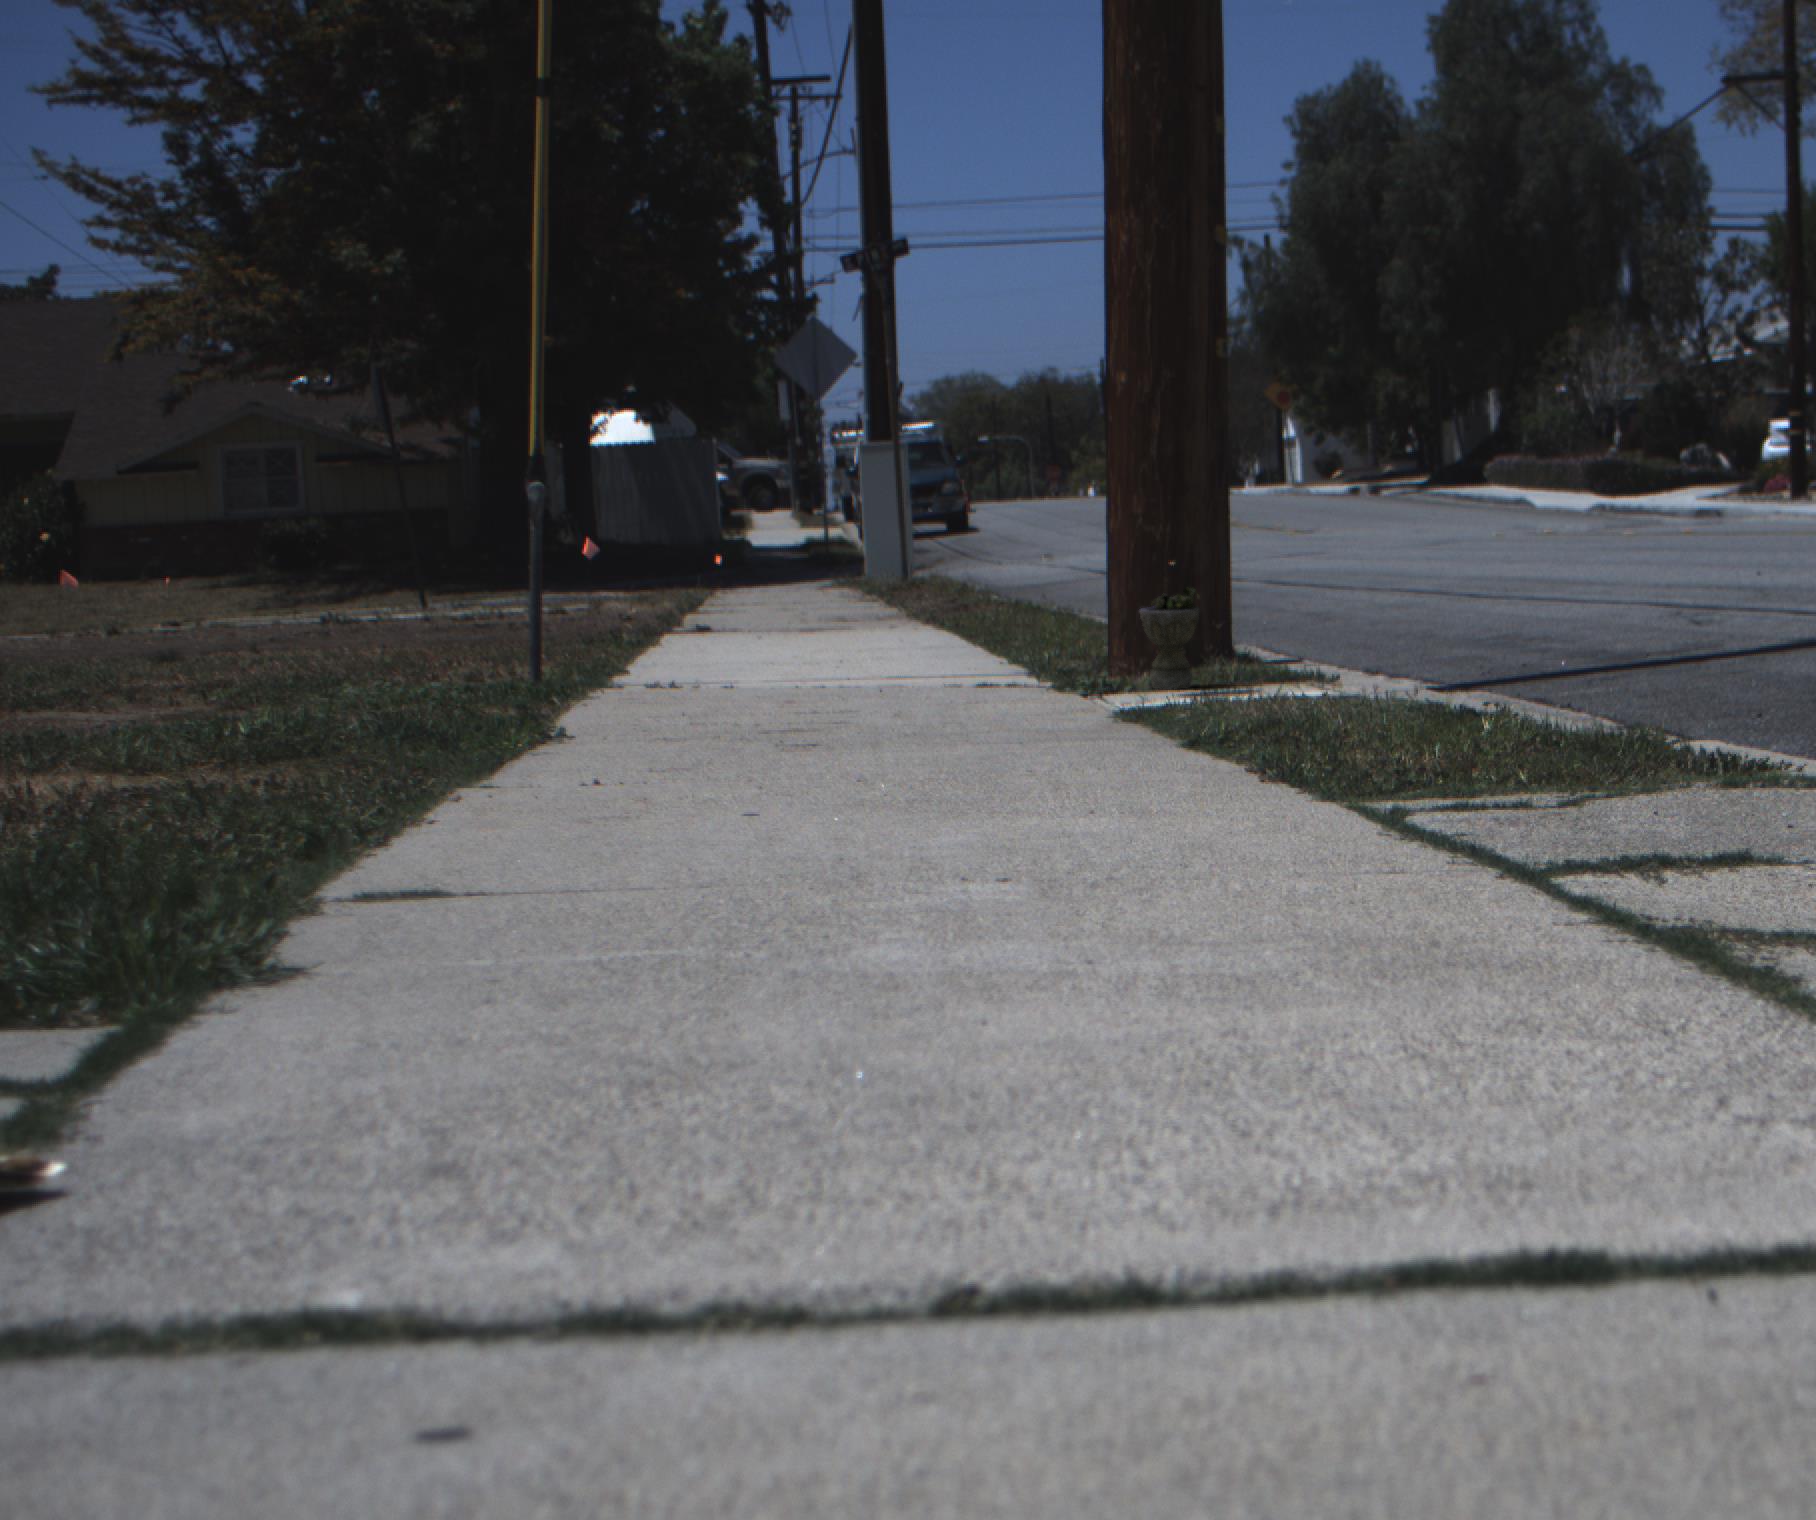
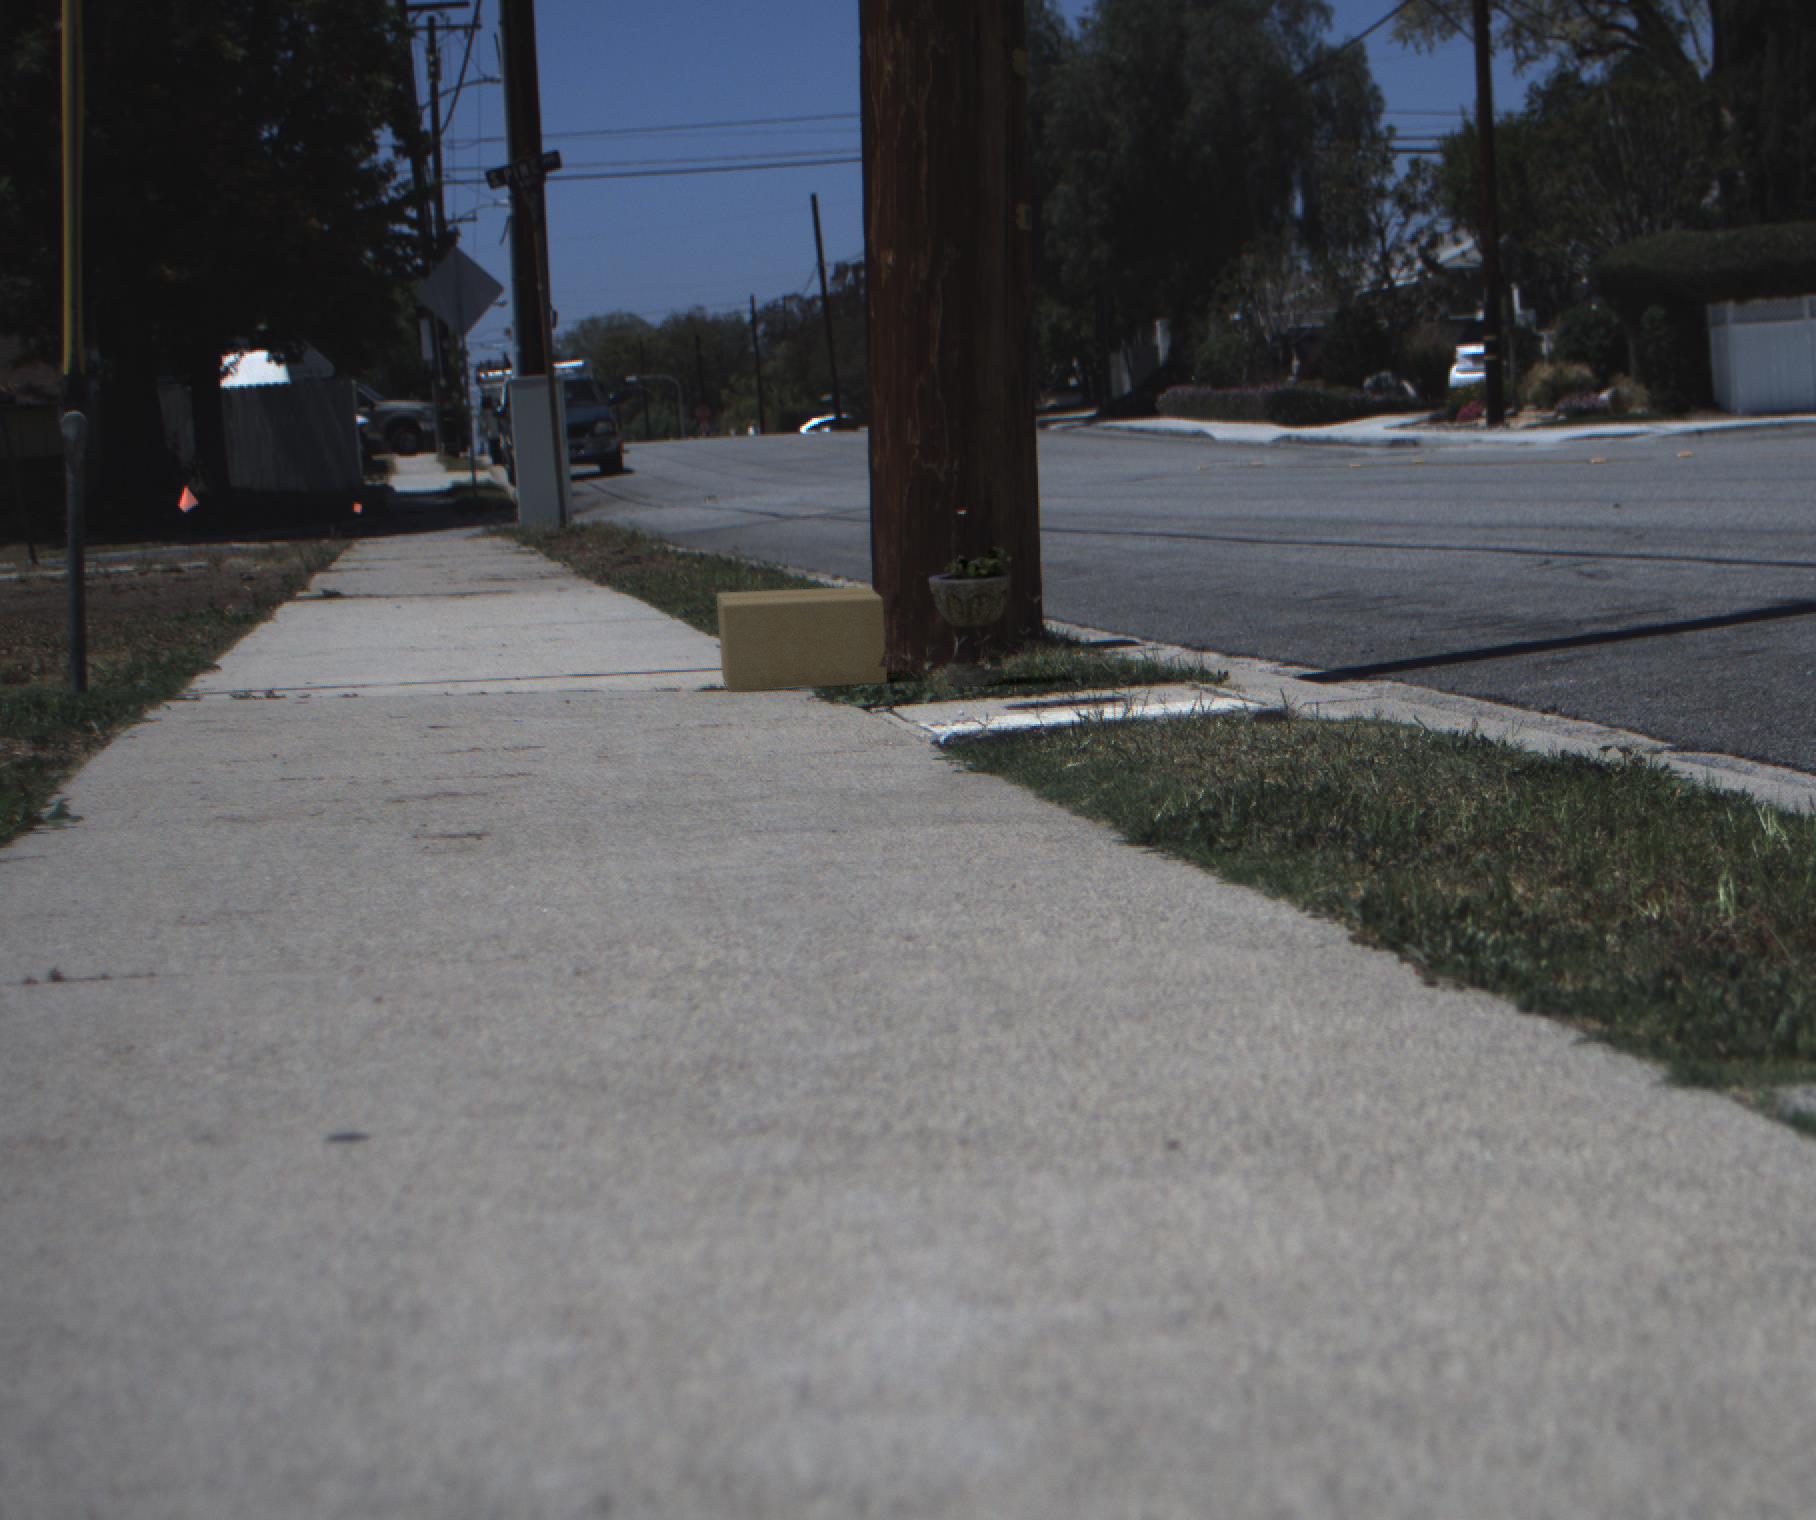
cardboard box: none [989,616,1109,691] -> present [717,587,887,692]

